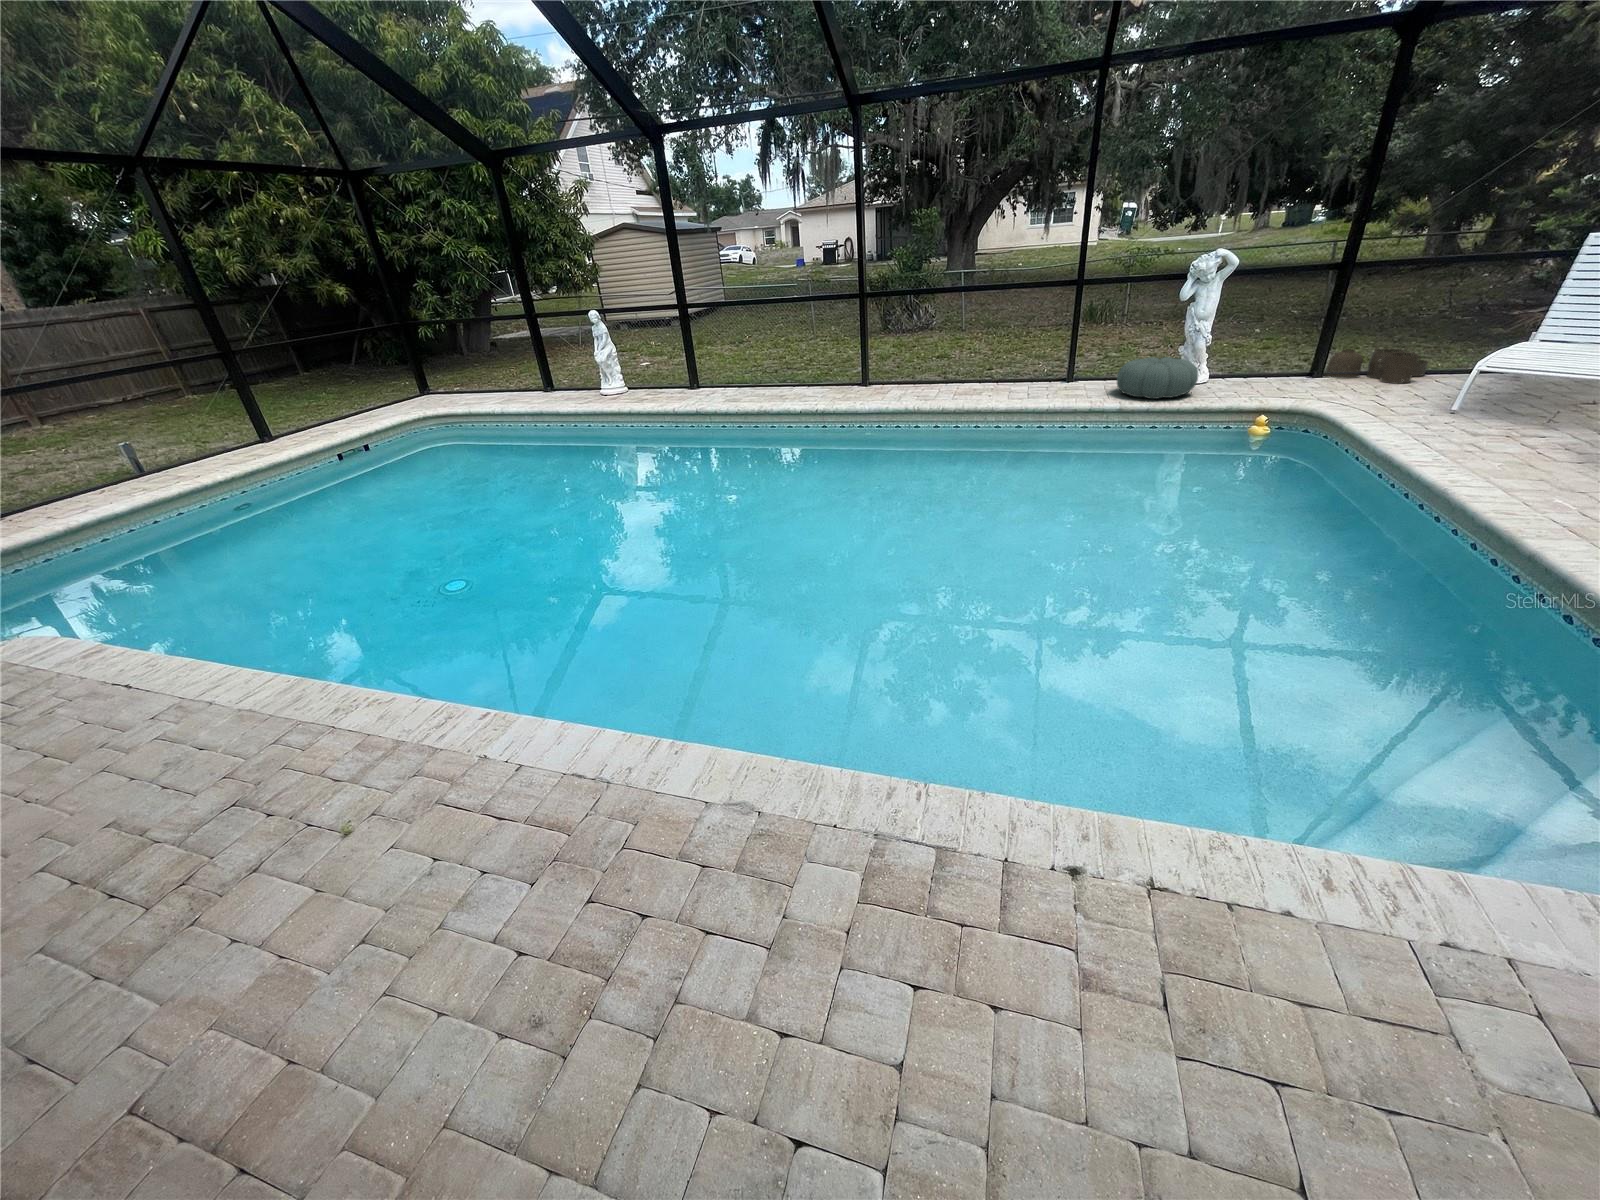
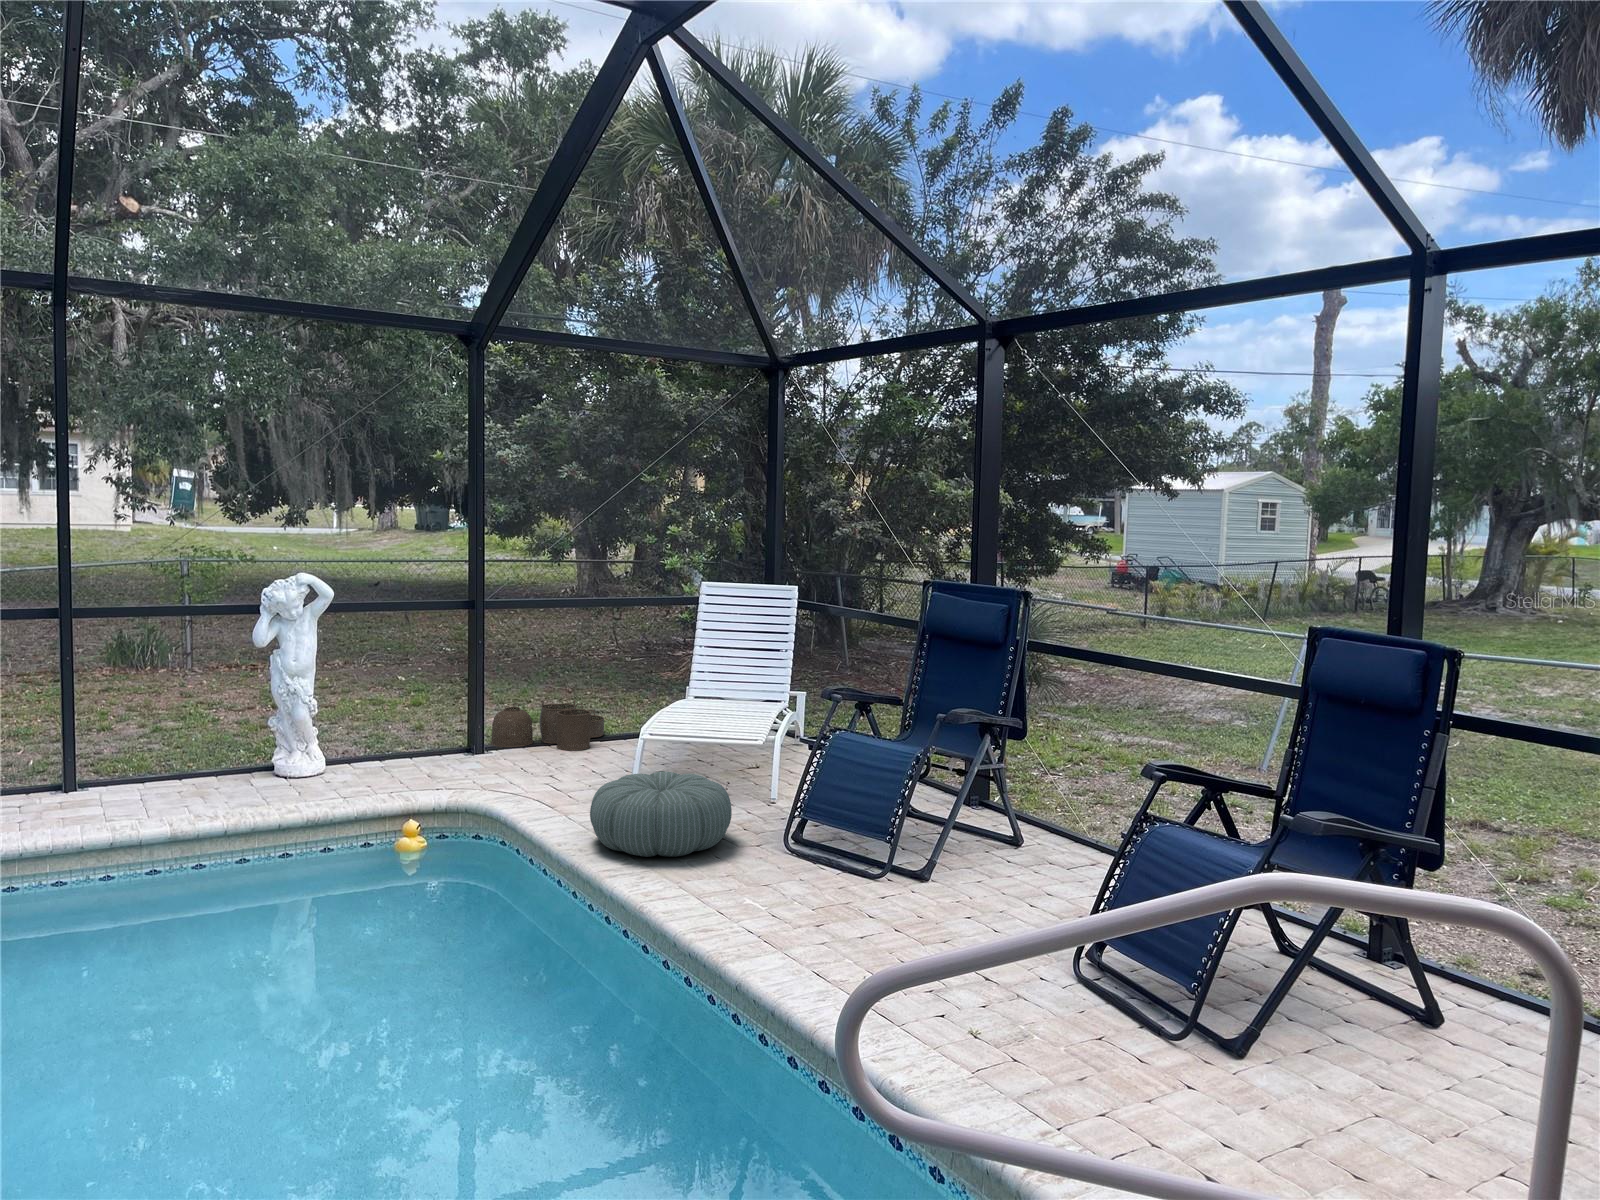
pouf: present [1117,357,1198,399] -> present [590,771,732,857]

